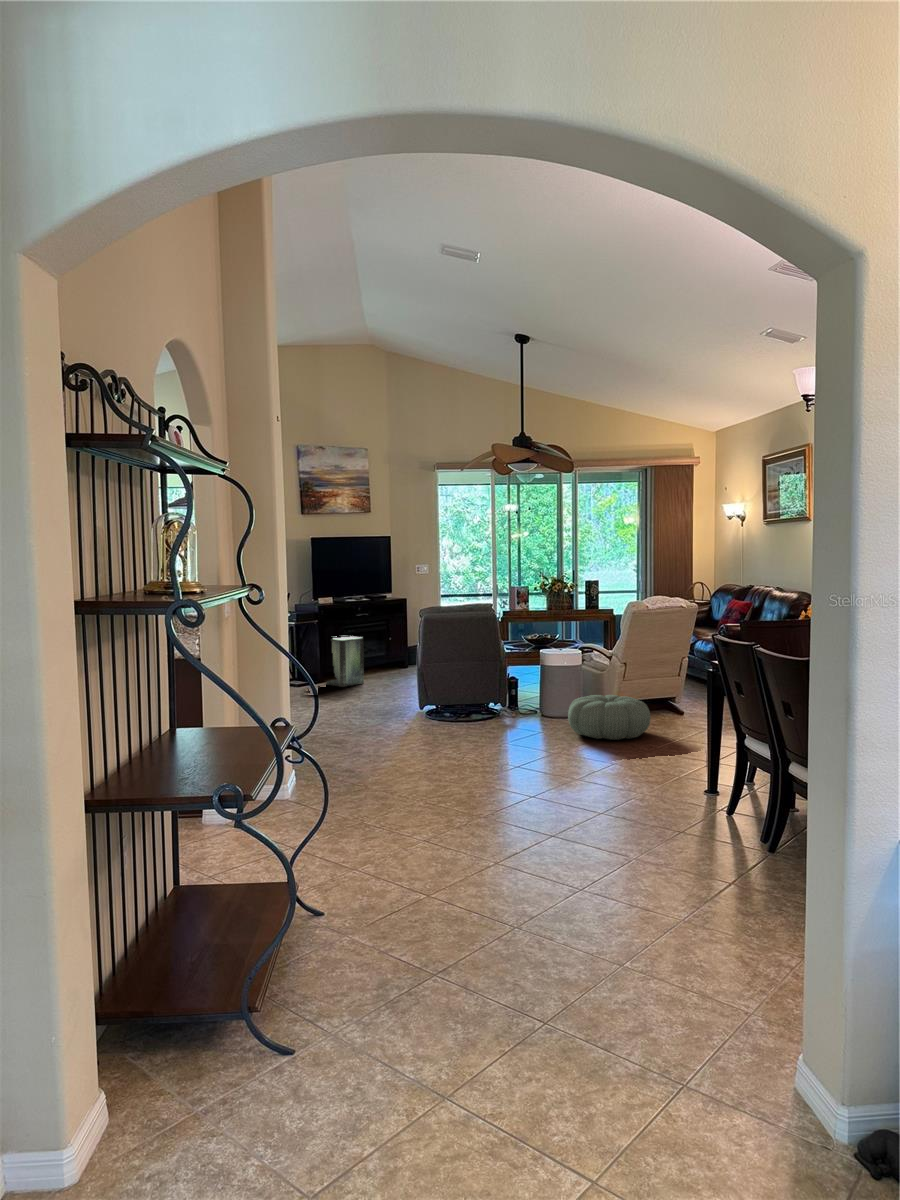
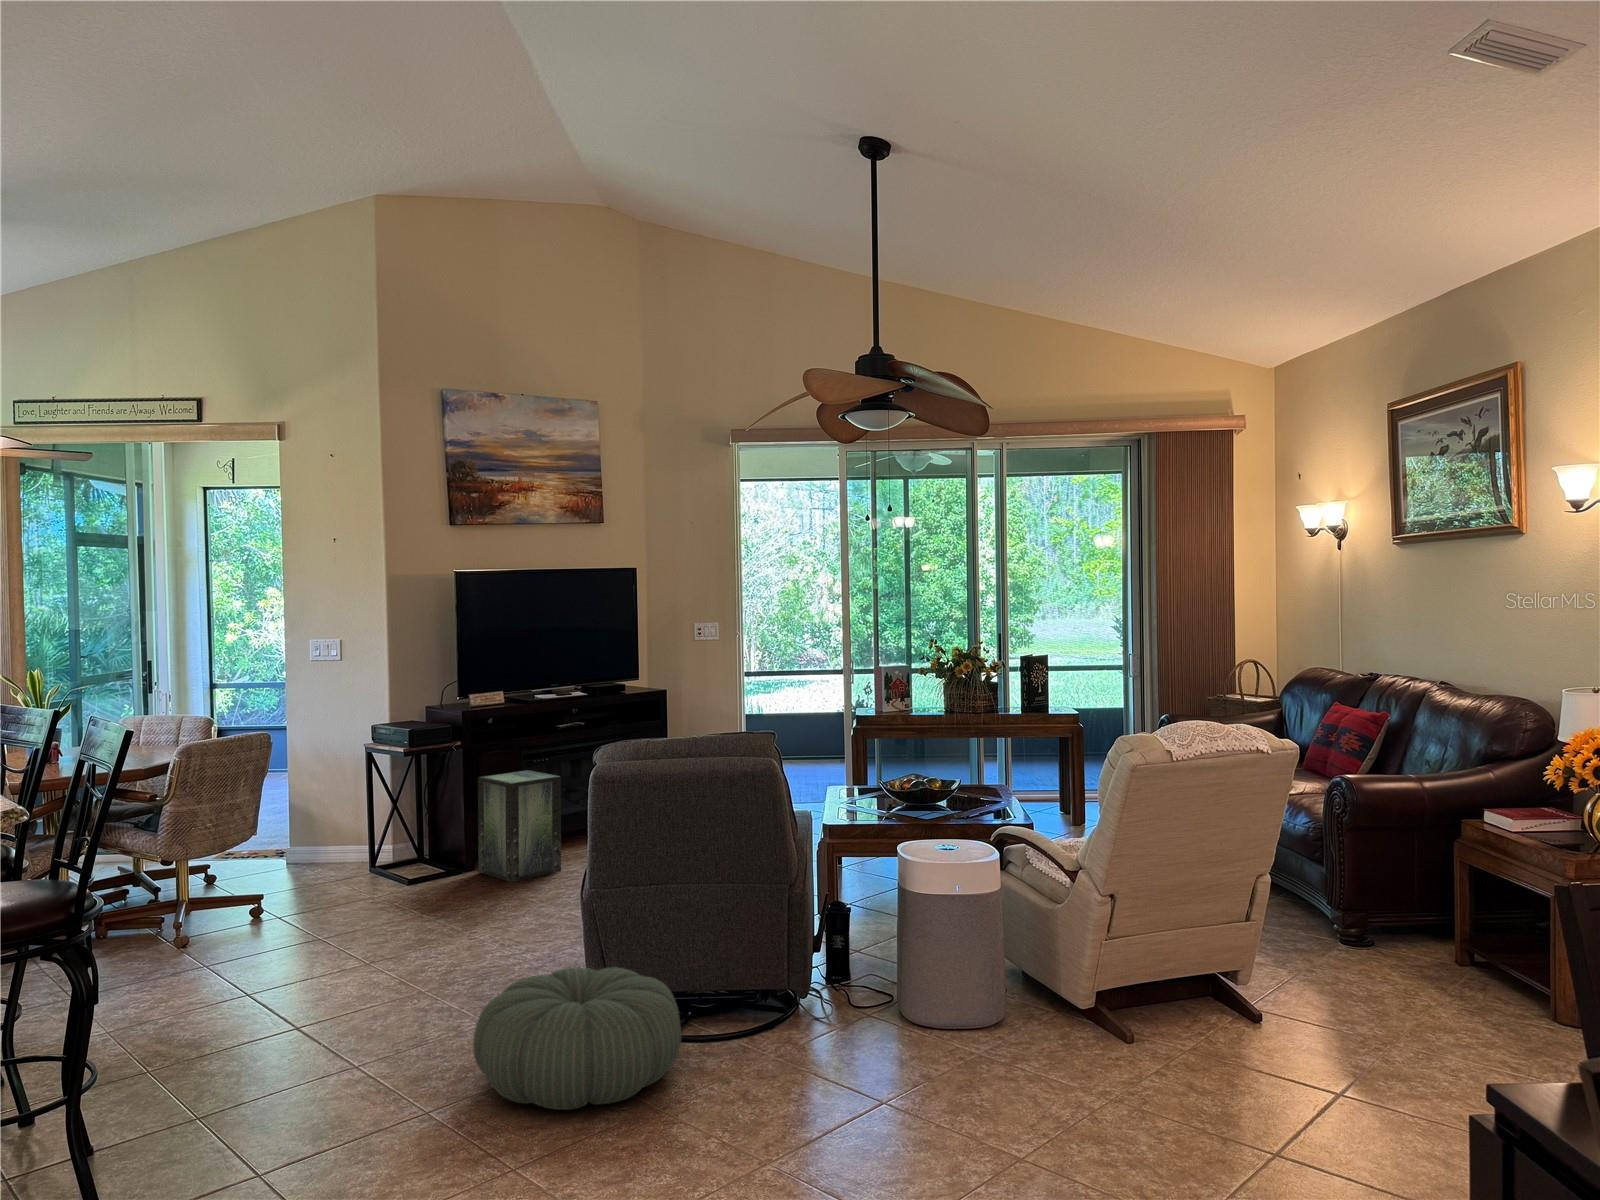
pouf: present [568,695,650,740] -> present [473,967,681,1110]

